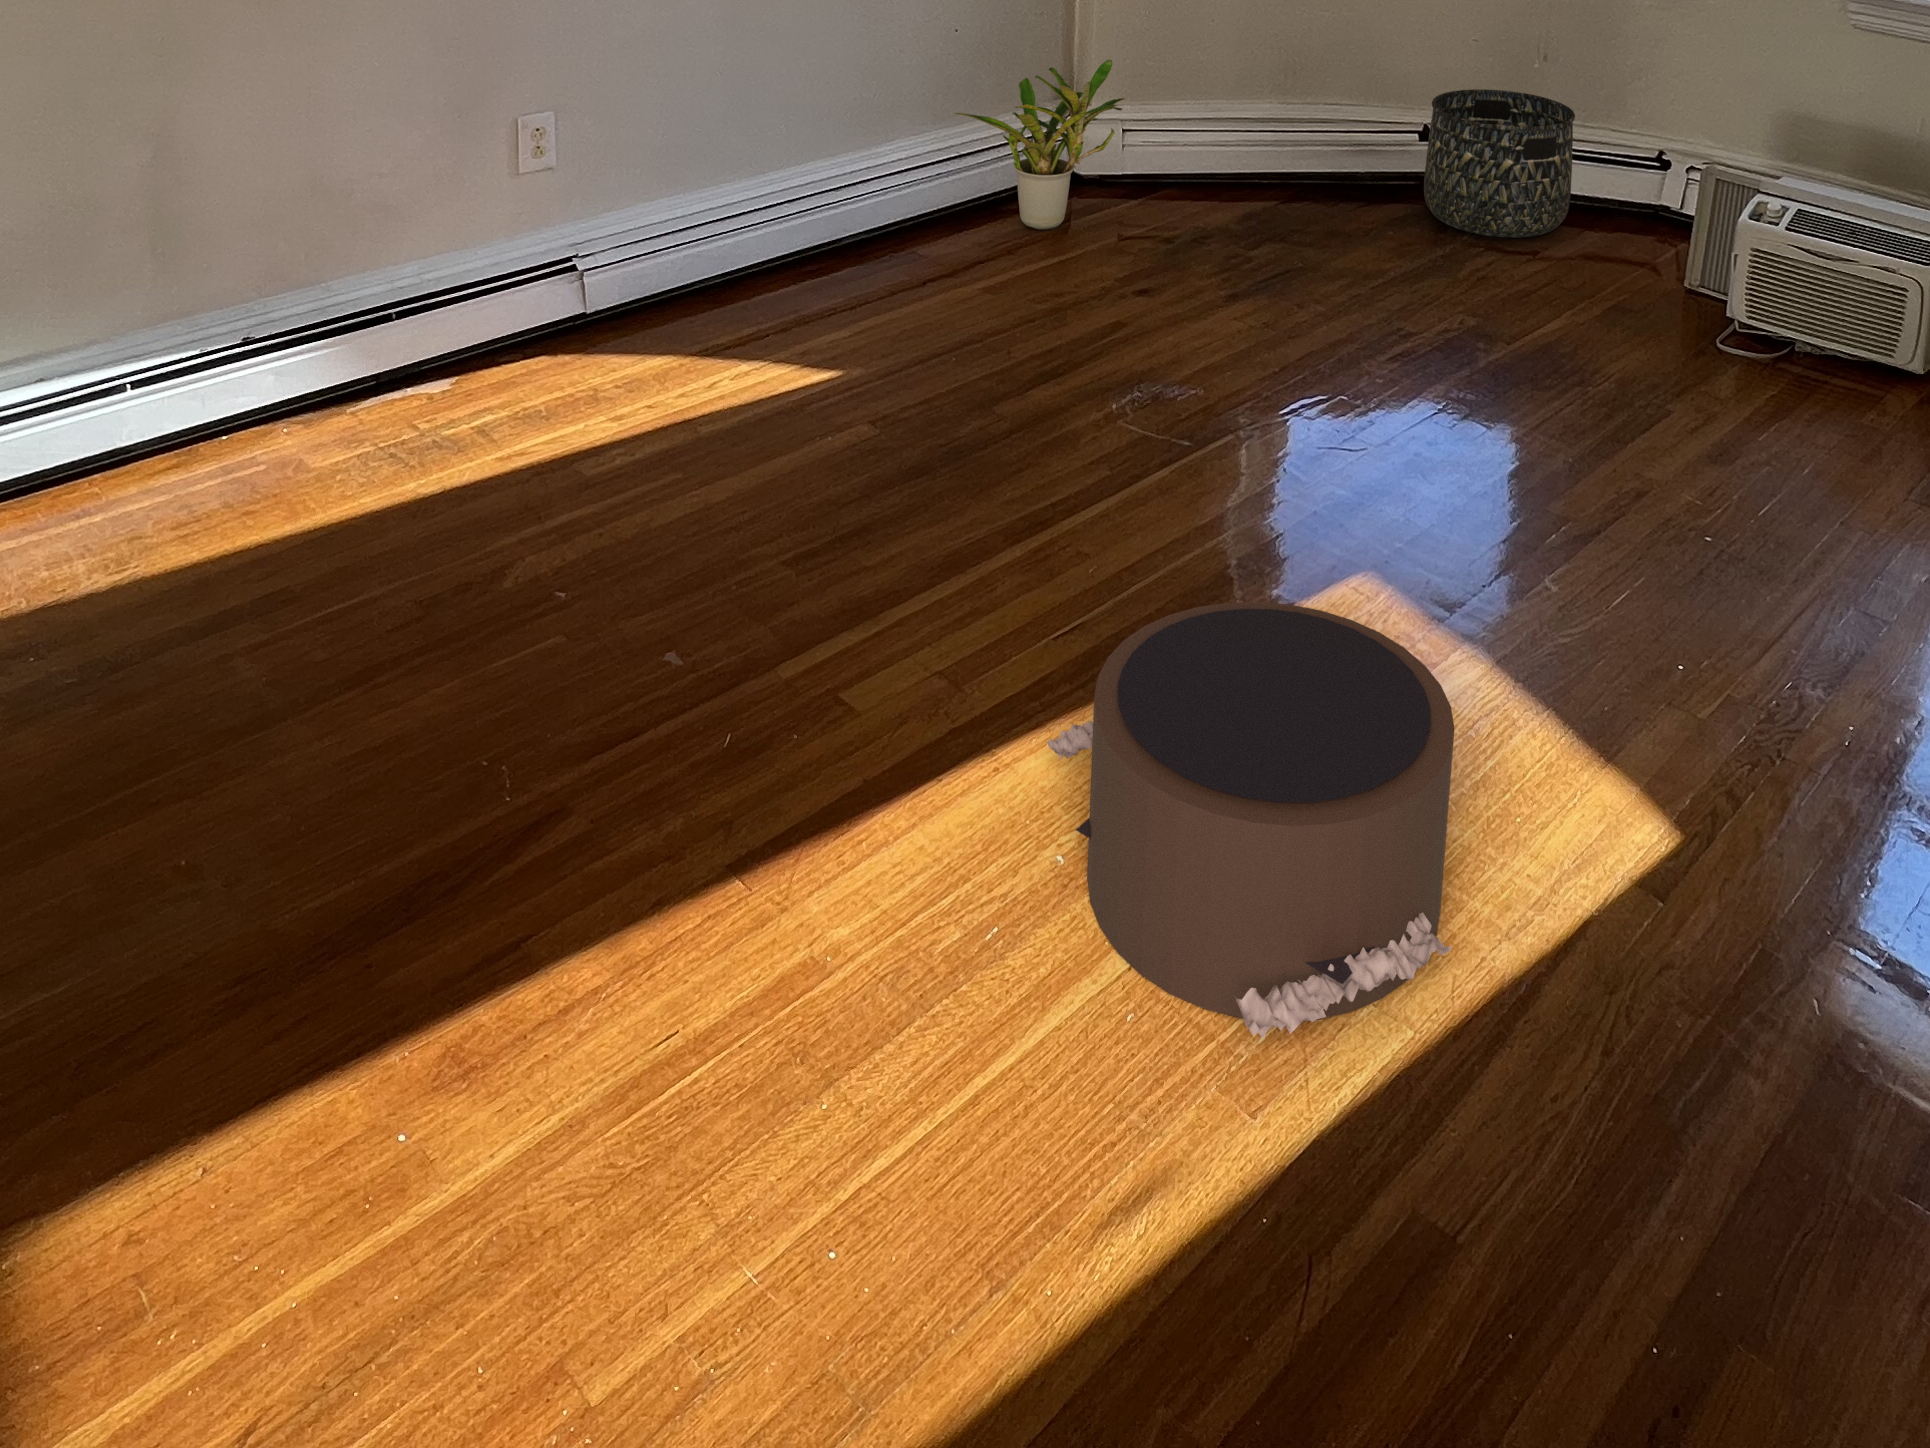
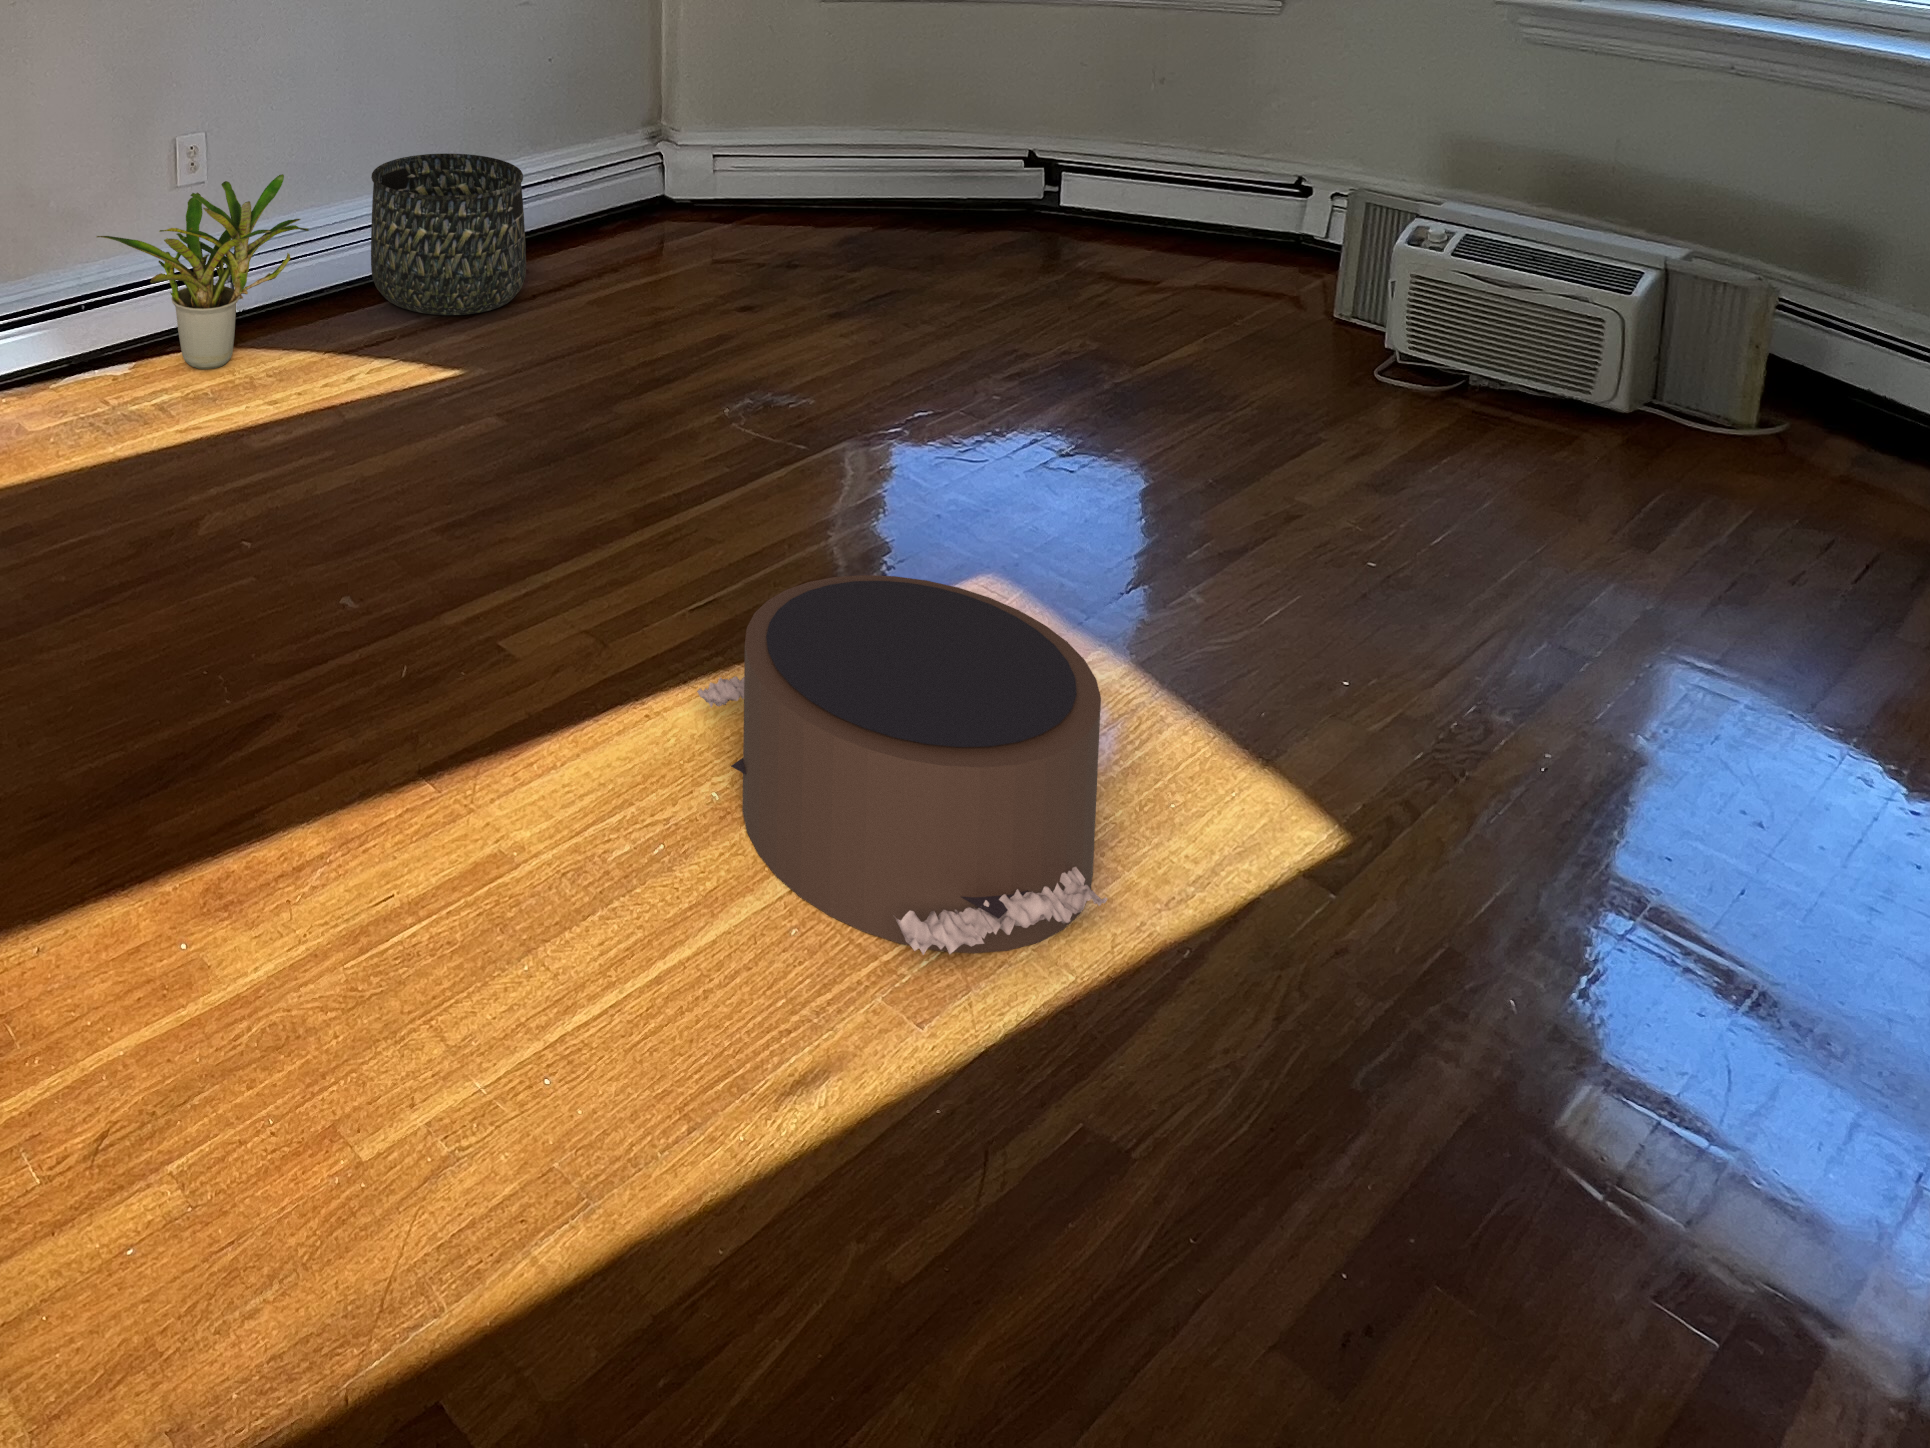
potted plant: present [954,60,1125,229] -> present [97,174,309,369]
basket: present [1424,89,1575,238] -> present [371,153,526,315]

